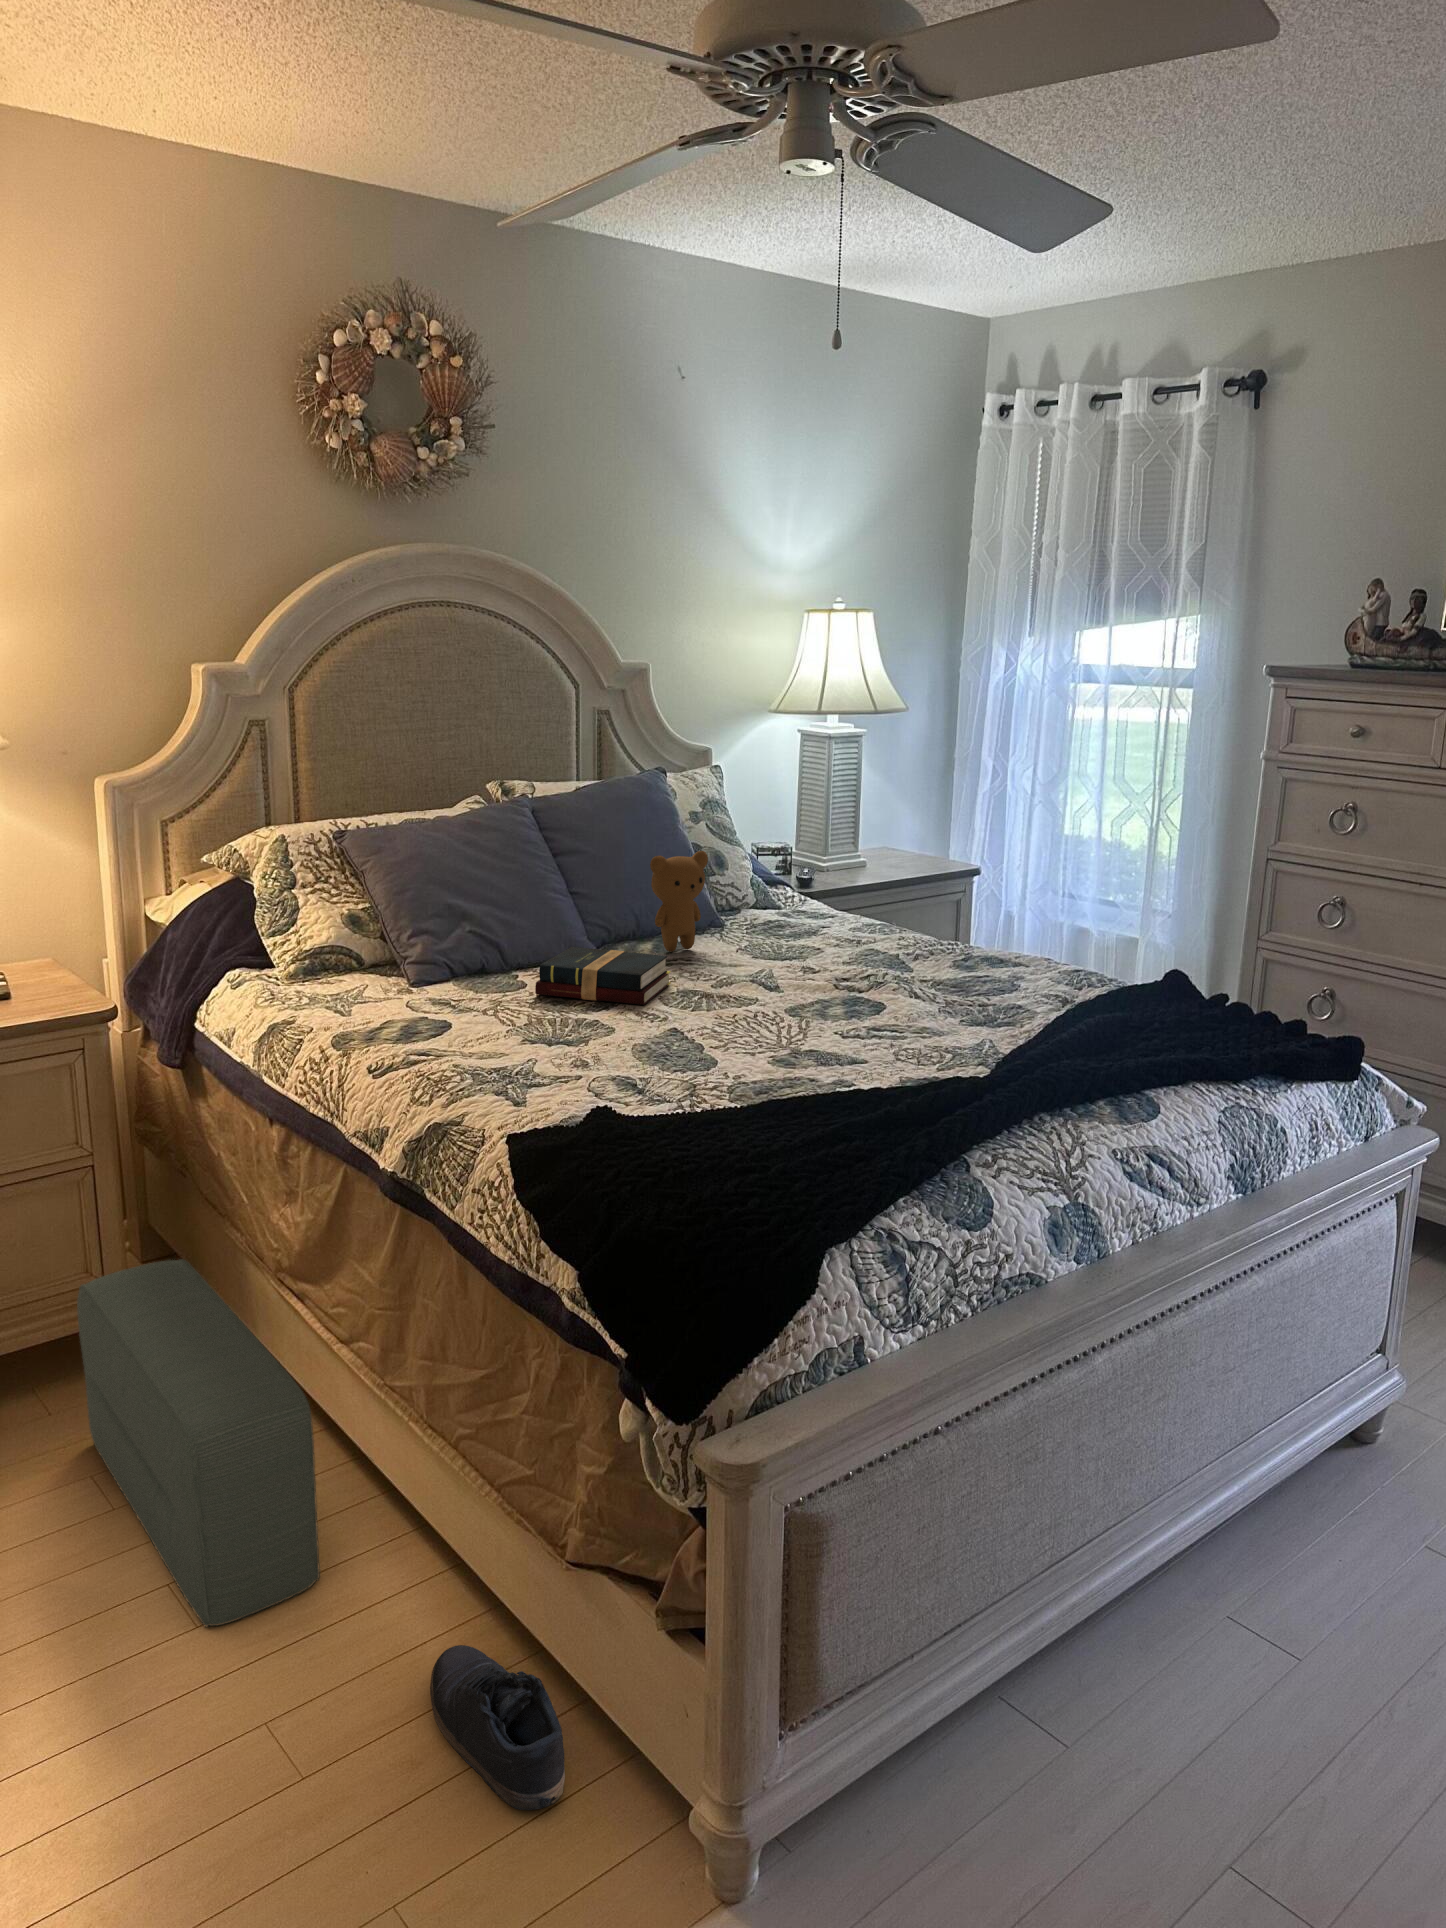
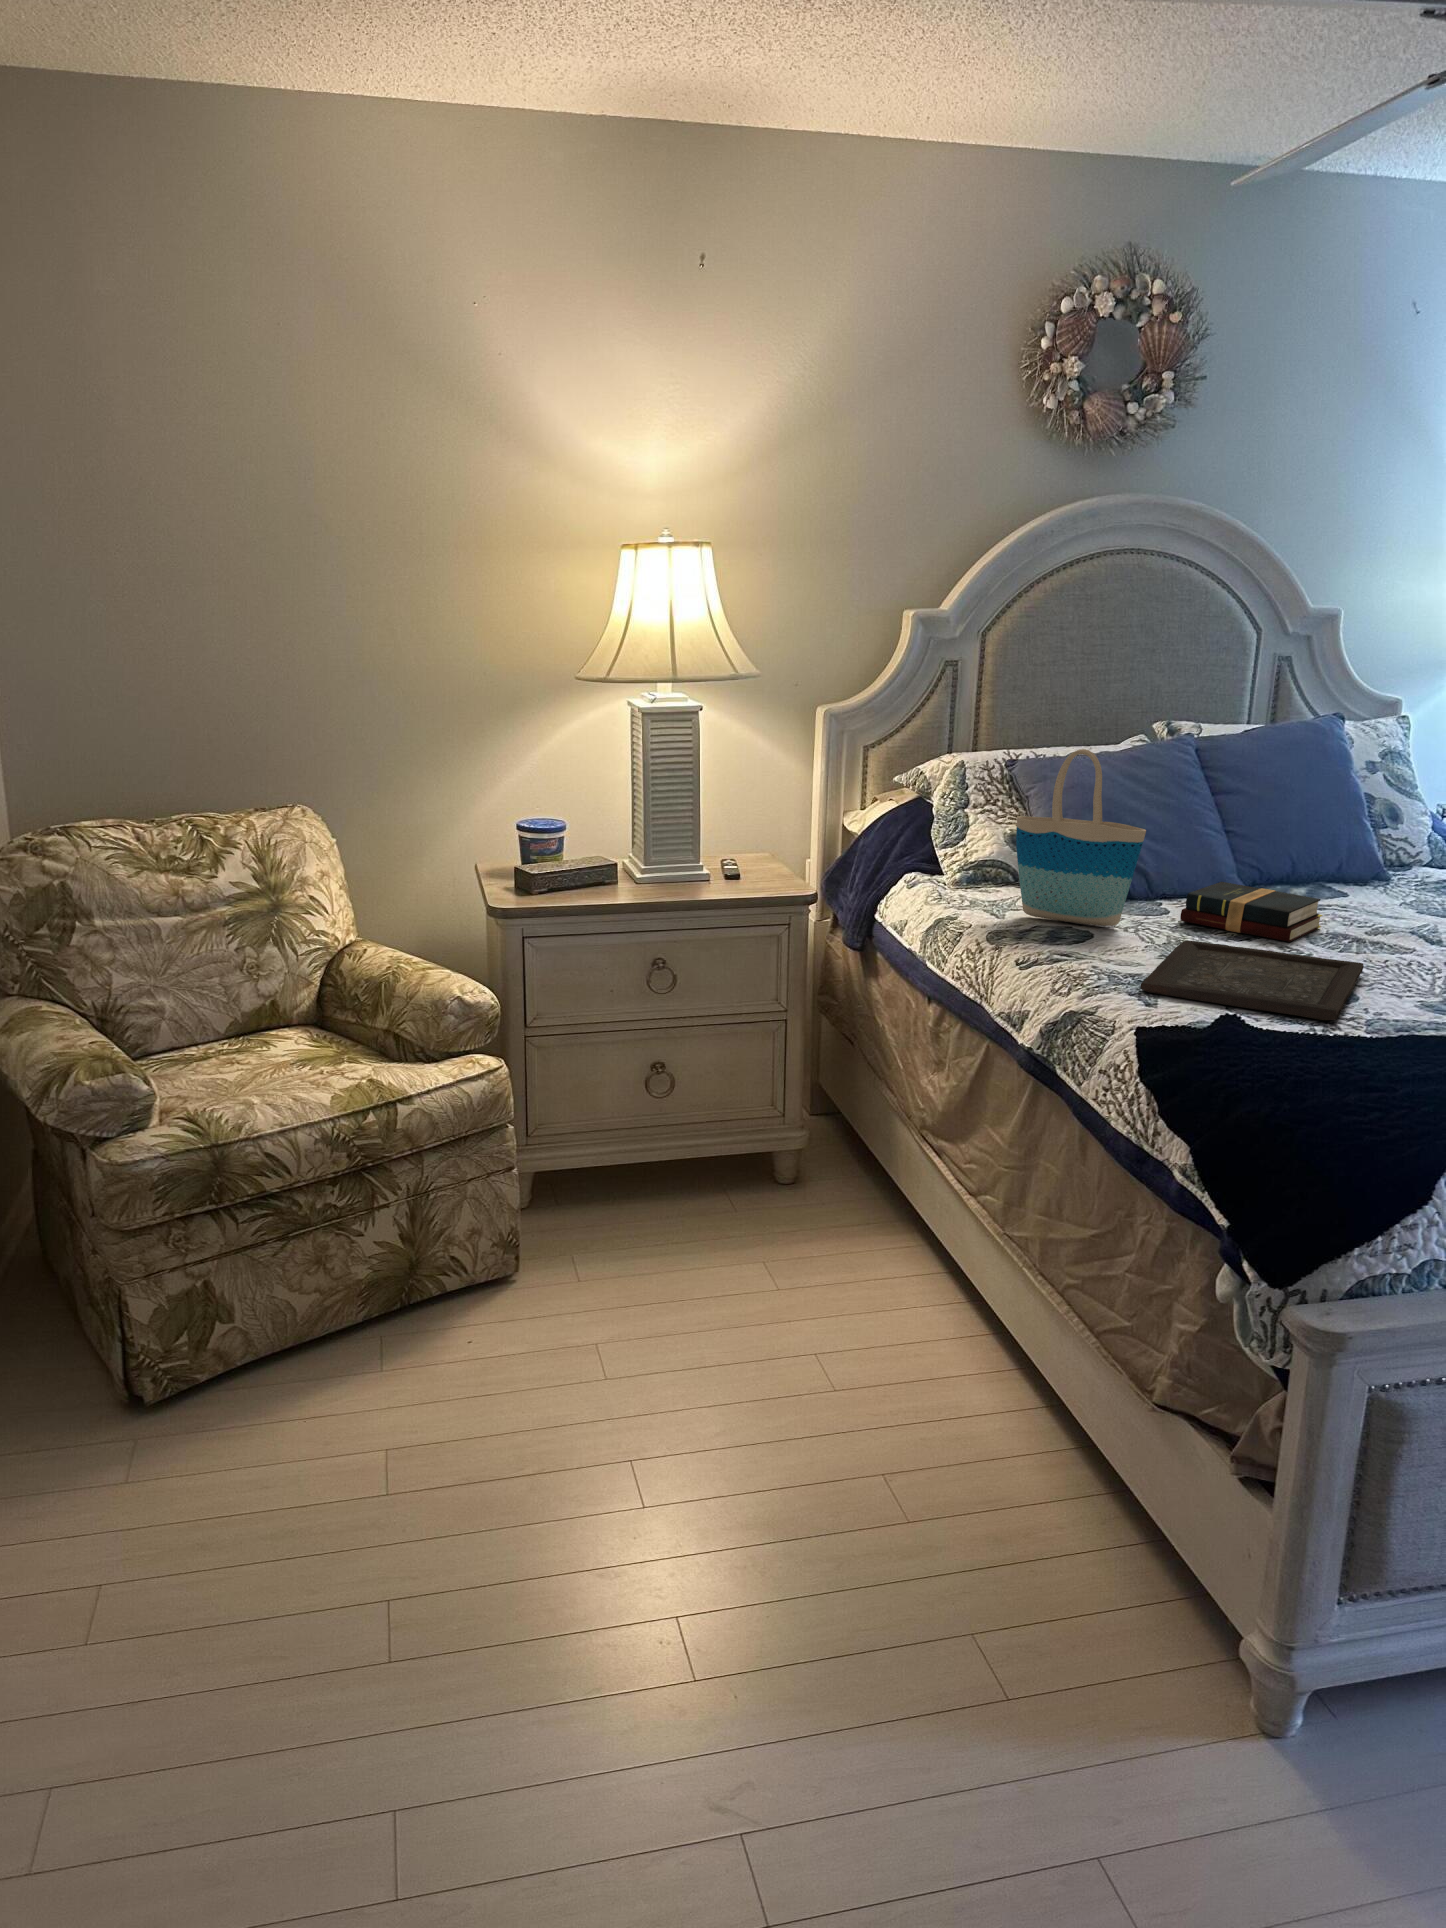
tote bag: none [349,823,491,1011] -> present [1016,749,1146,926]
teddy bear: present [650,851,708,952] -> none [1312,801,1379,901]
tray: none [504,1019,717,1095] -> present [1141,940,1364,1020]
pouf: present [77,1259,320,1627] -> none [760,1105,939,1397]
shoe: present [430,1645,565,1810] -> none [1014,1464,1127,1609]

